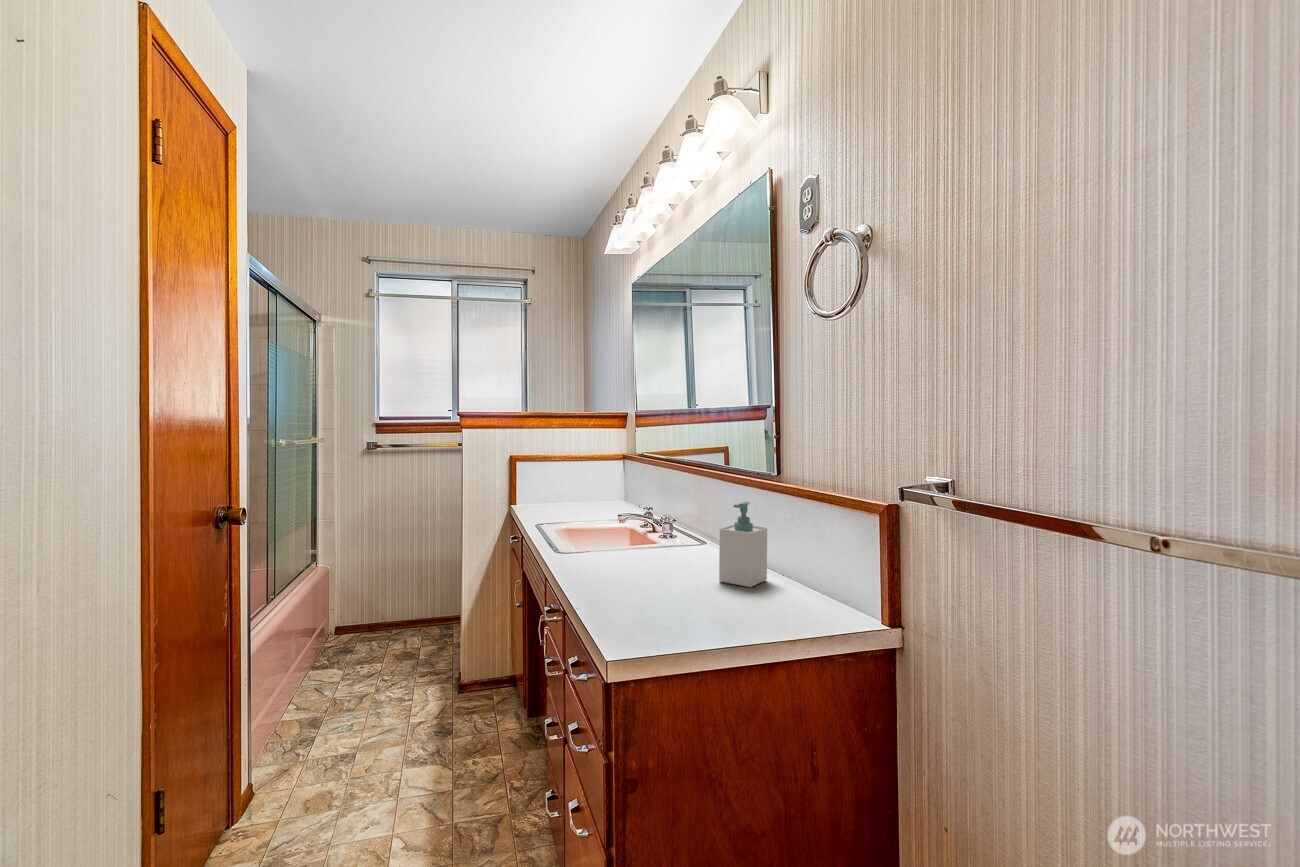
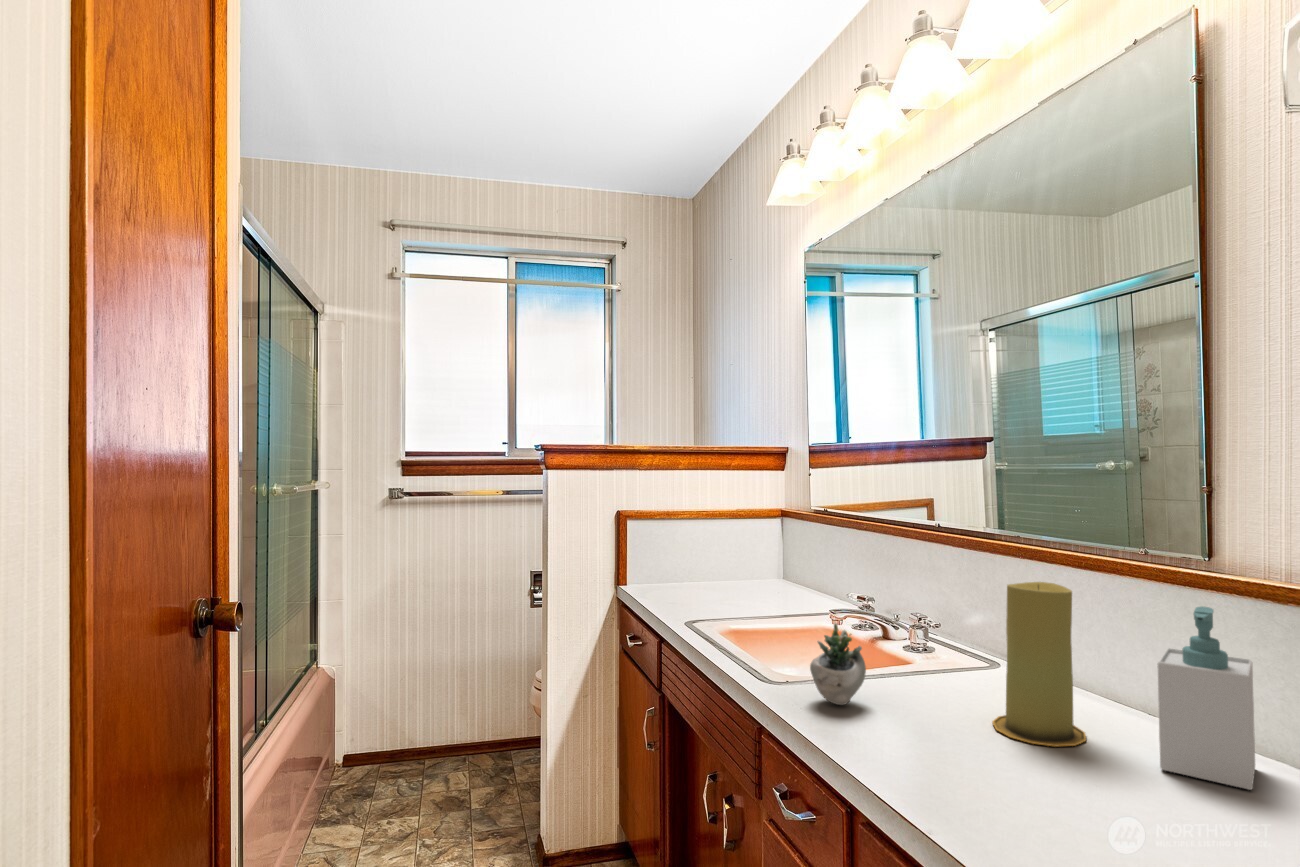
candle: none [659,492,703,574] -> present [992,582,1086,747]
succulent plant: none [574,515,630,560] -> present [810,623,921,705]

